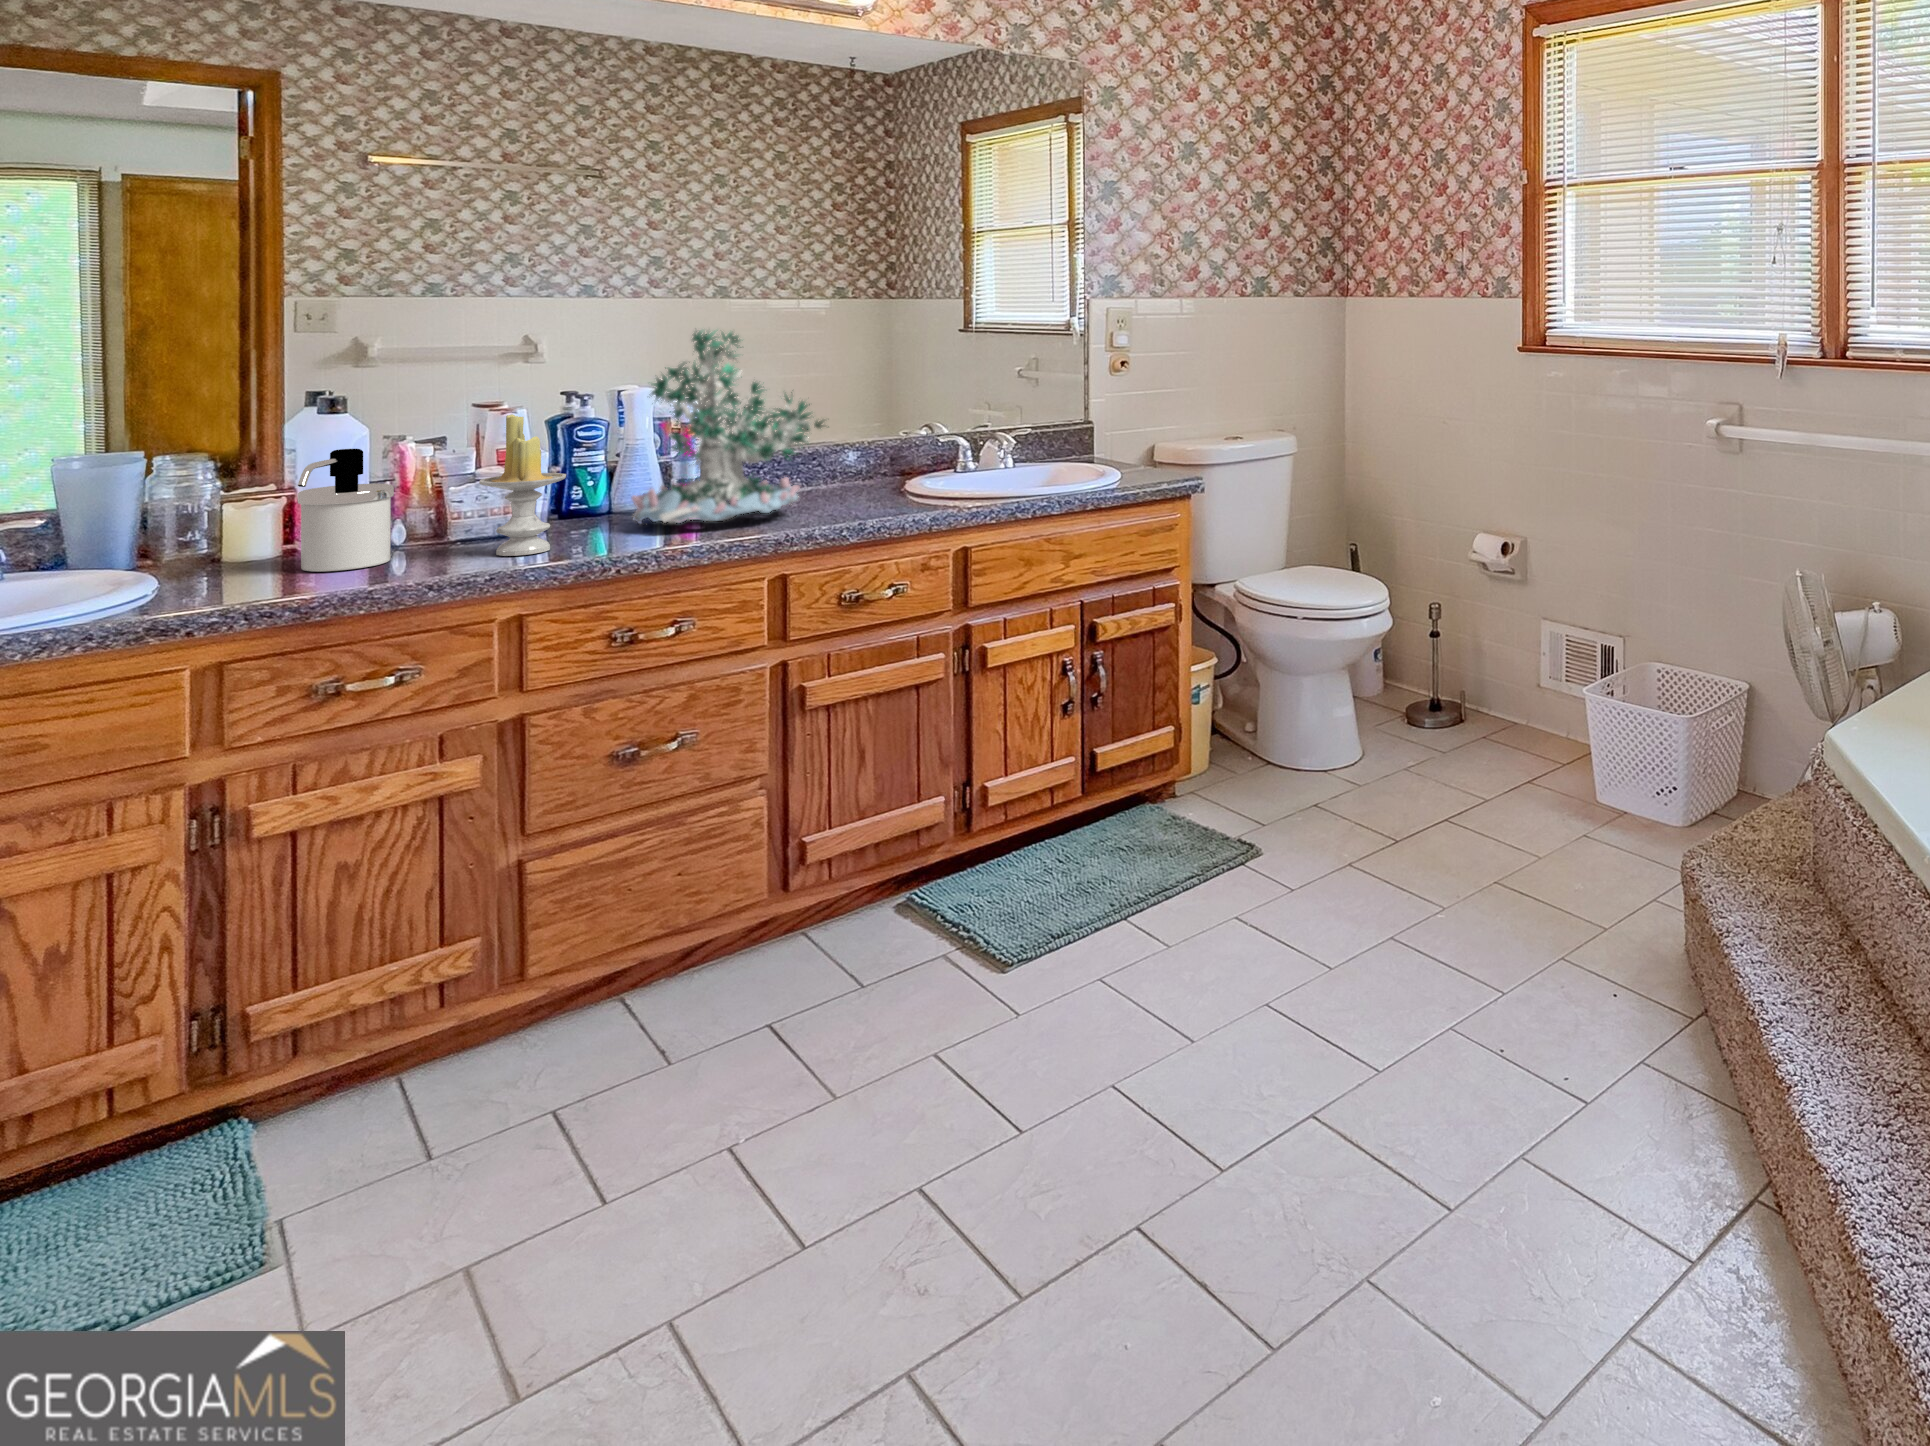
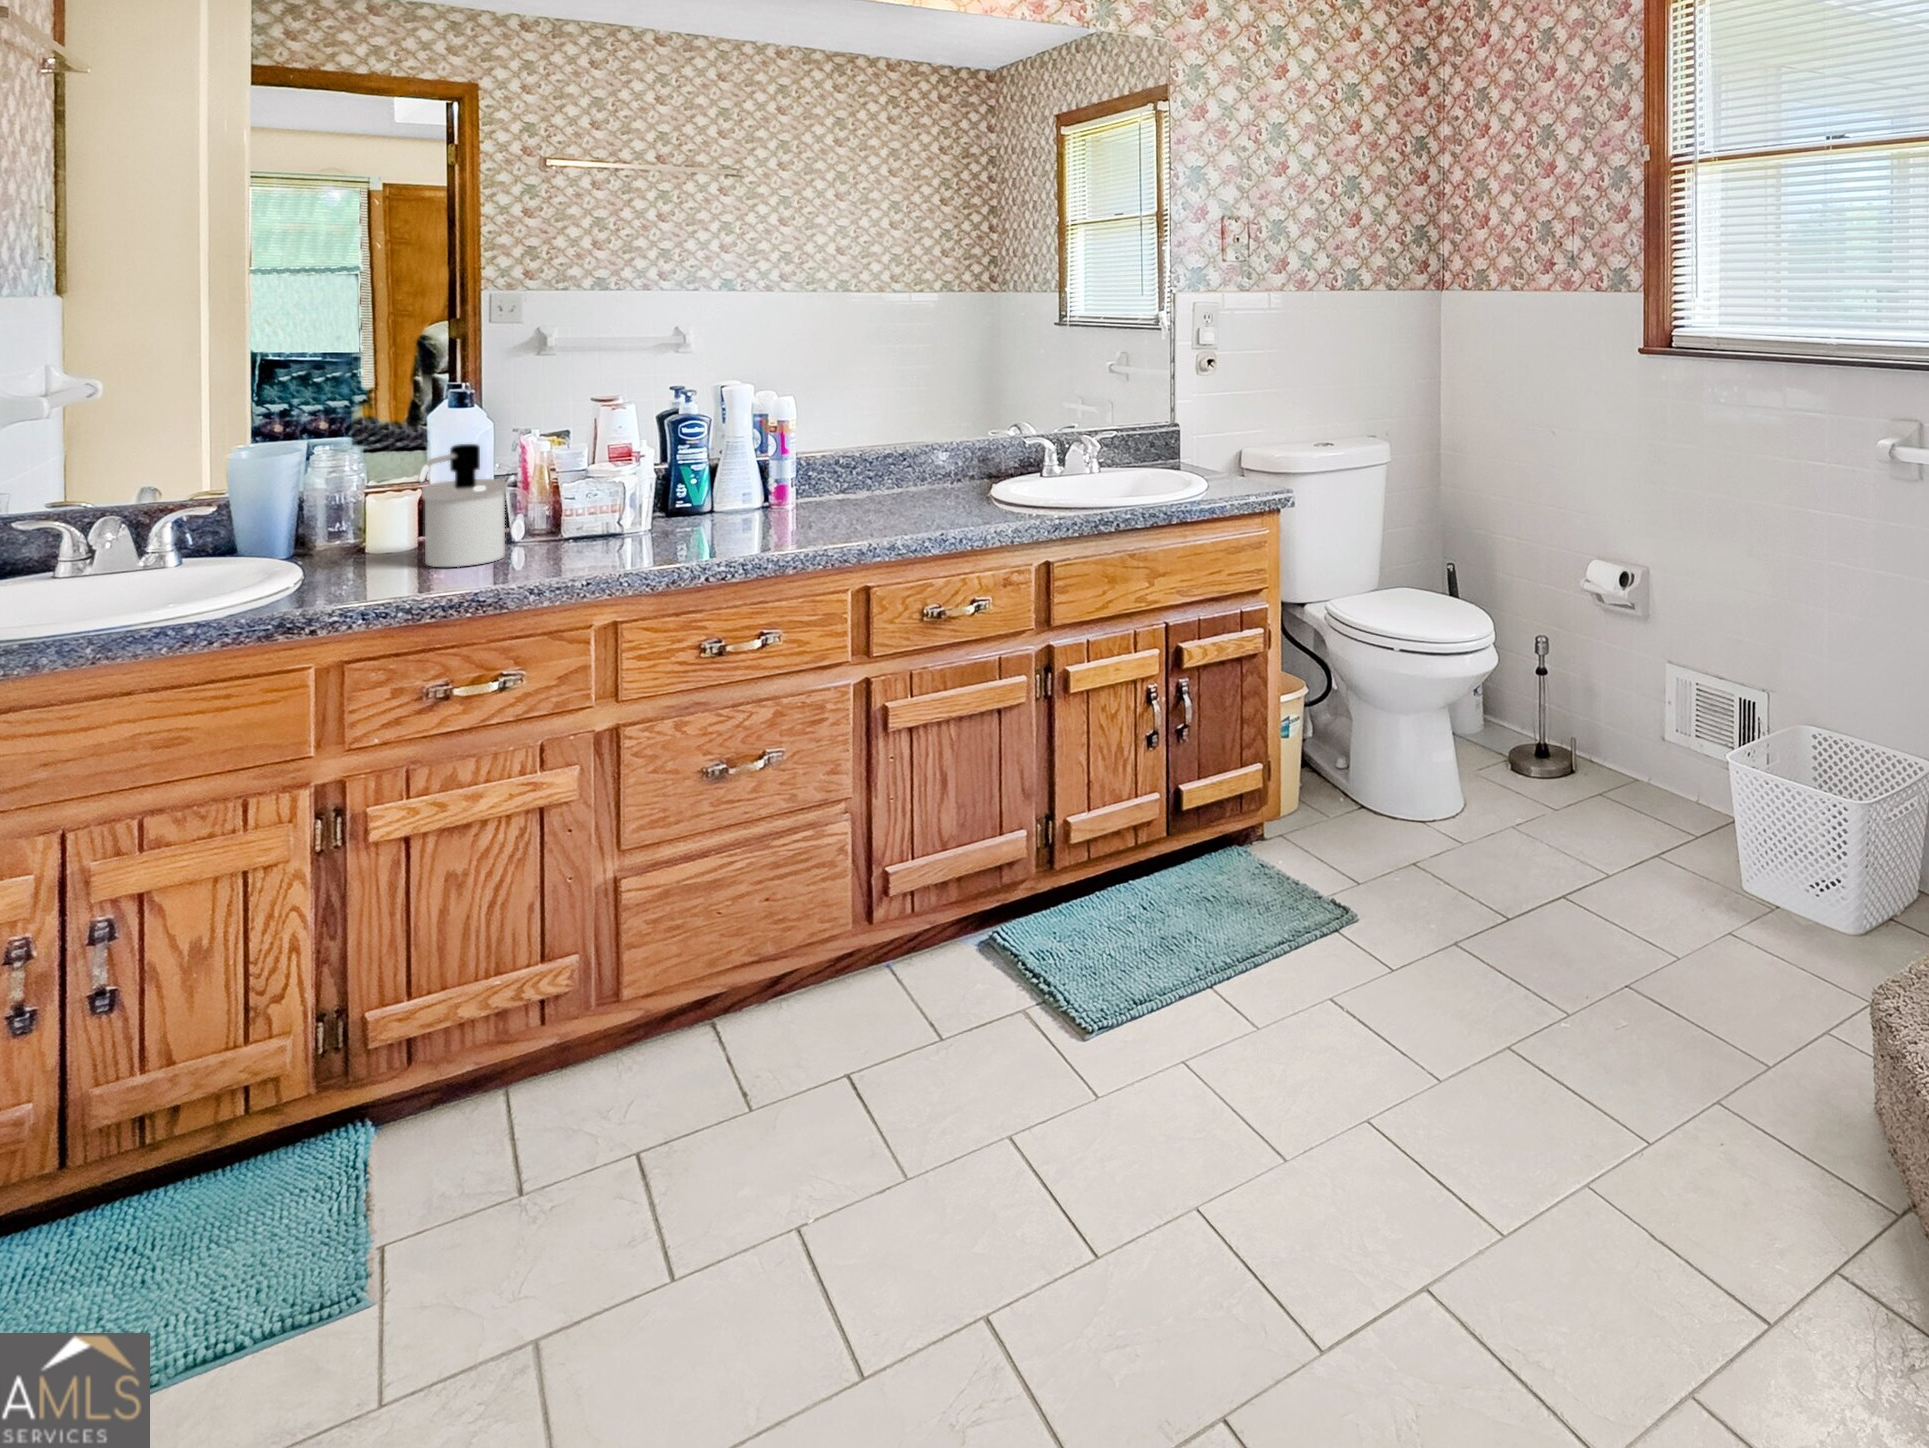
plant: present [632,330,823,524] -> none [724,323,915,528]
candle: present [479,414,566,556] -> none [583,411,664,557]

